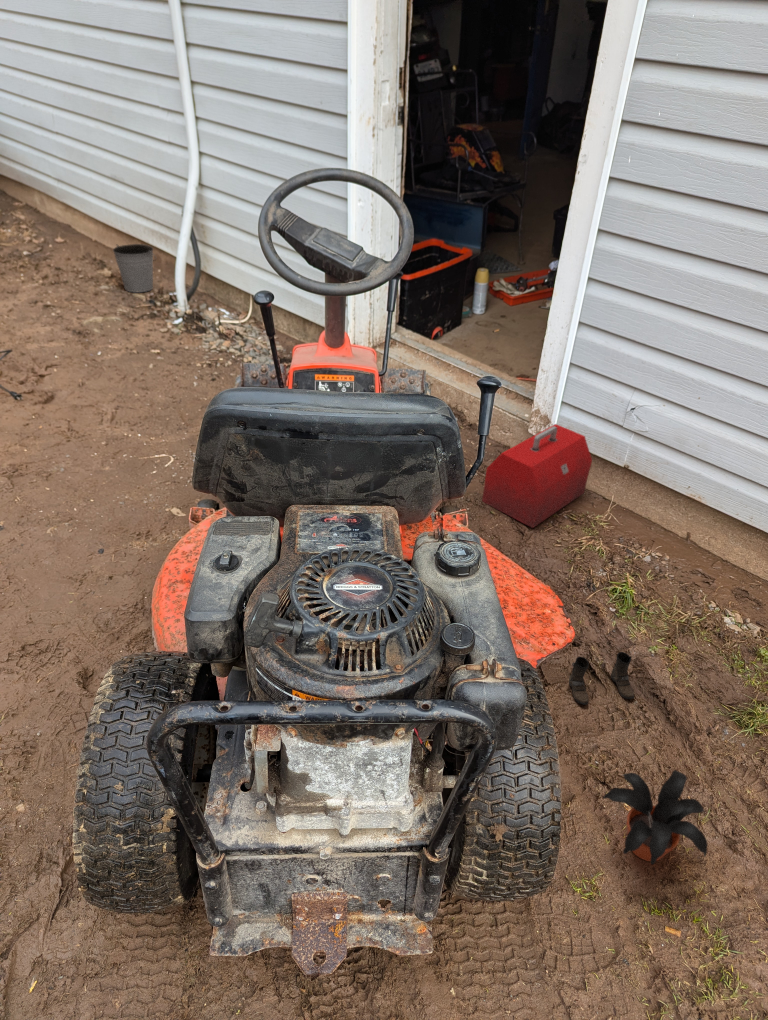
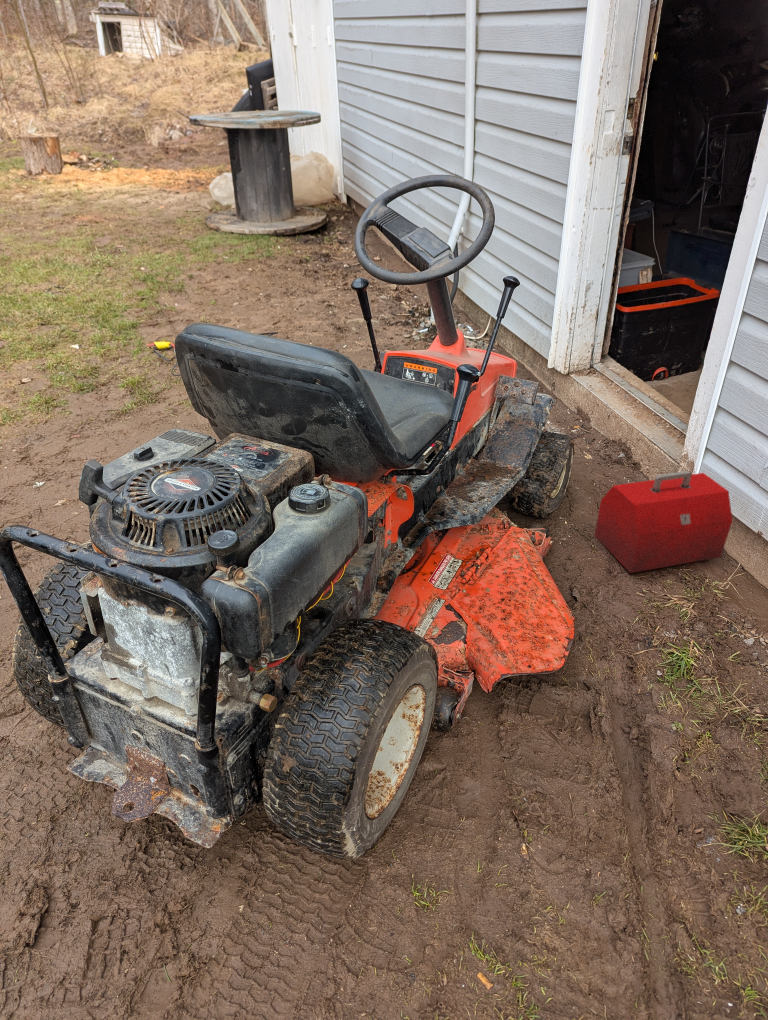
bucket: present [113,244,154,292] -> none [395,262,431,305]
boots: present [569,652,634,705] -> none [550,695,628,762]
potted plant: present [603,770,708,864] -> none [467,811,580,922]

